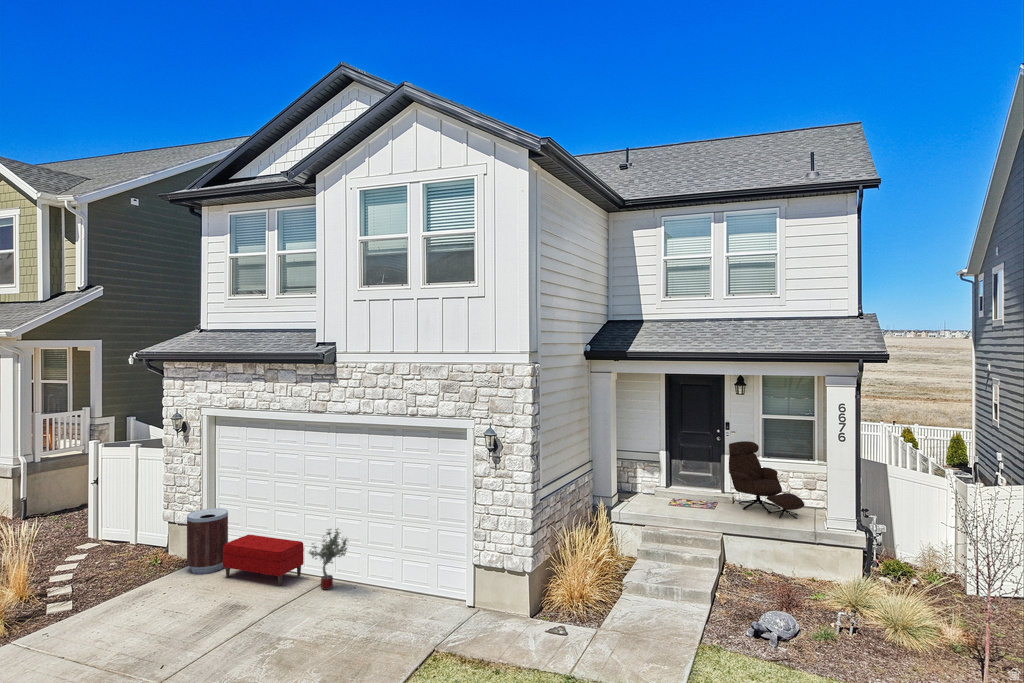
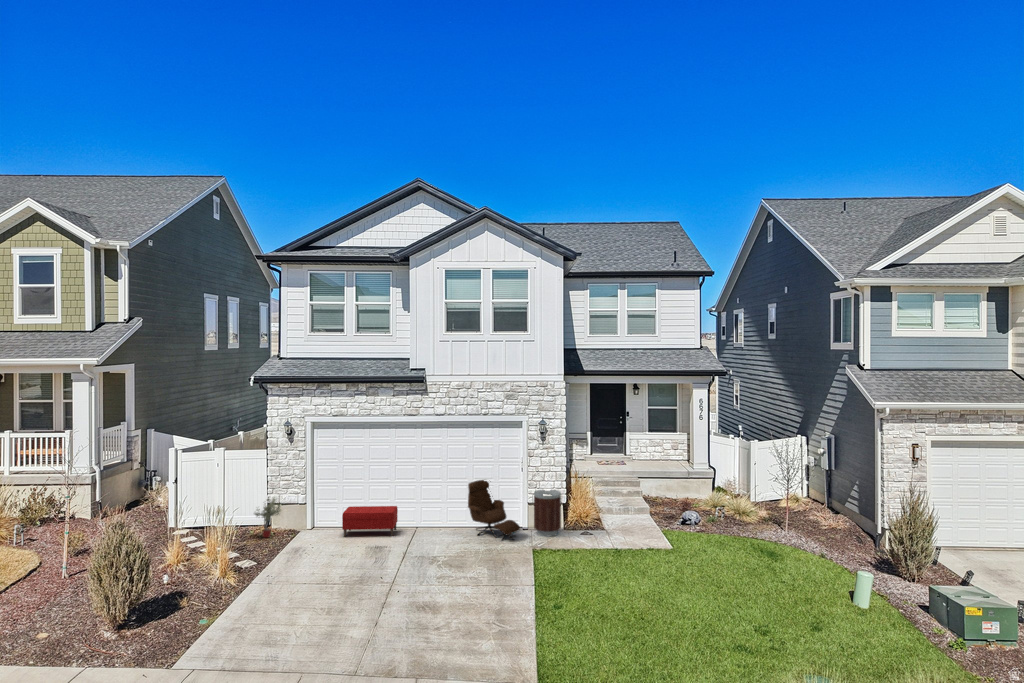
lounge chair: present [729,441,804,519] -> present [468,480,520,540]
trash can: present [187,508,228,574] -> present [534,490,561,536]
potted tree: present [309,528,347,590] -> present [255,497,281,538]

